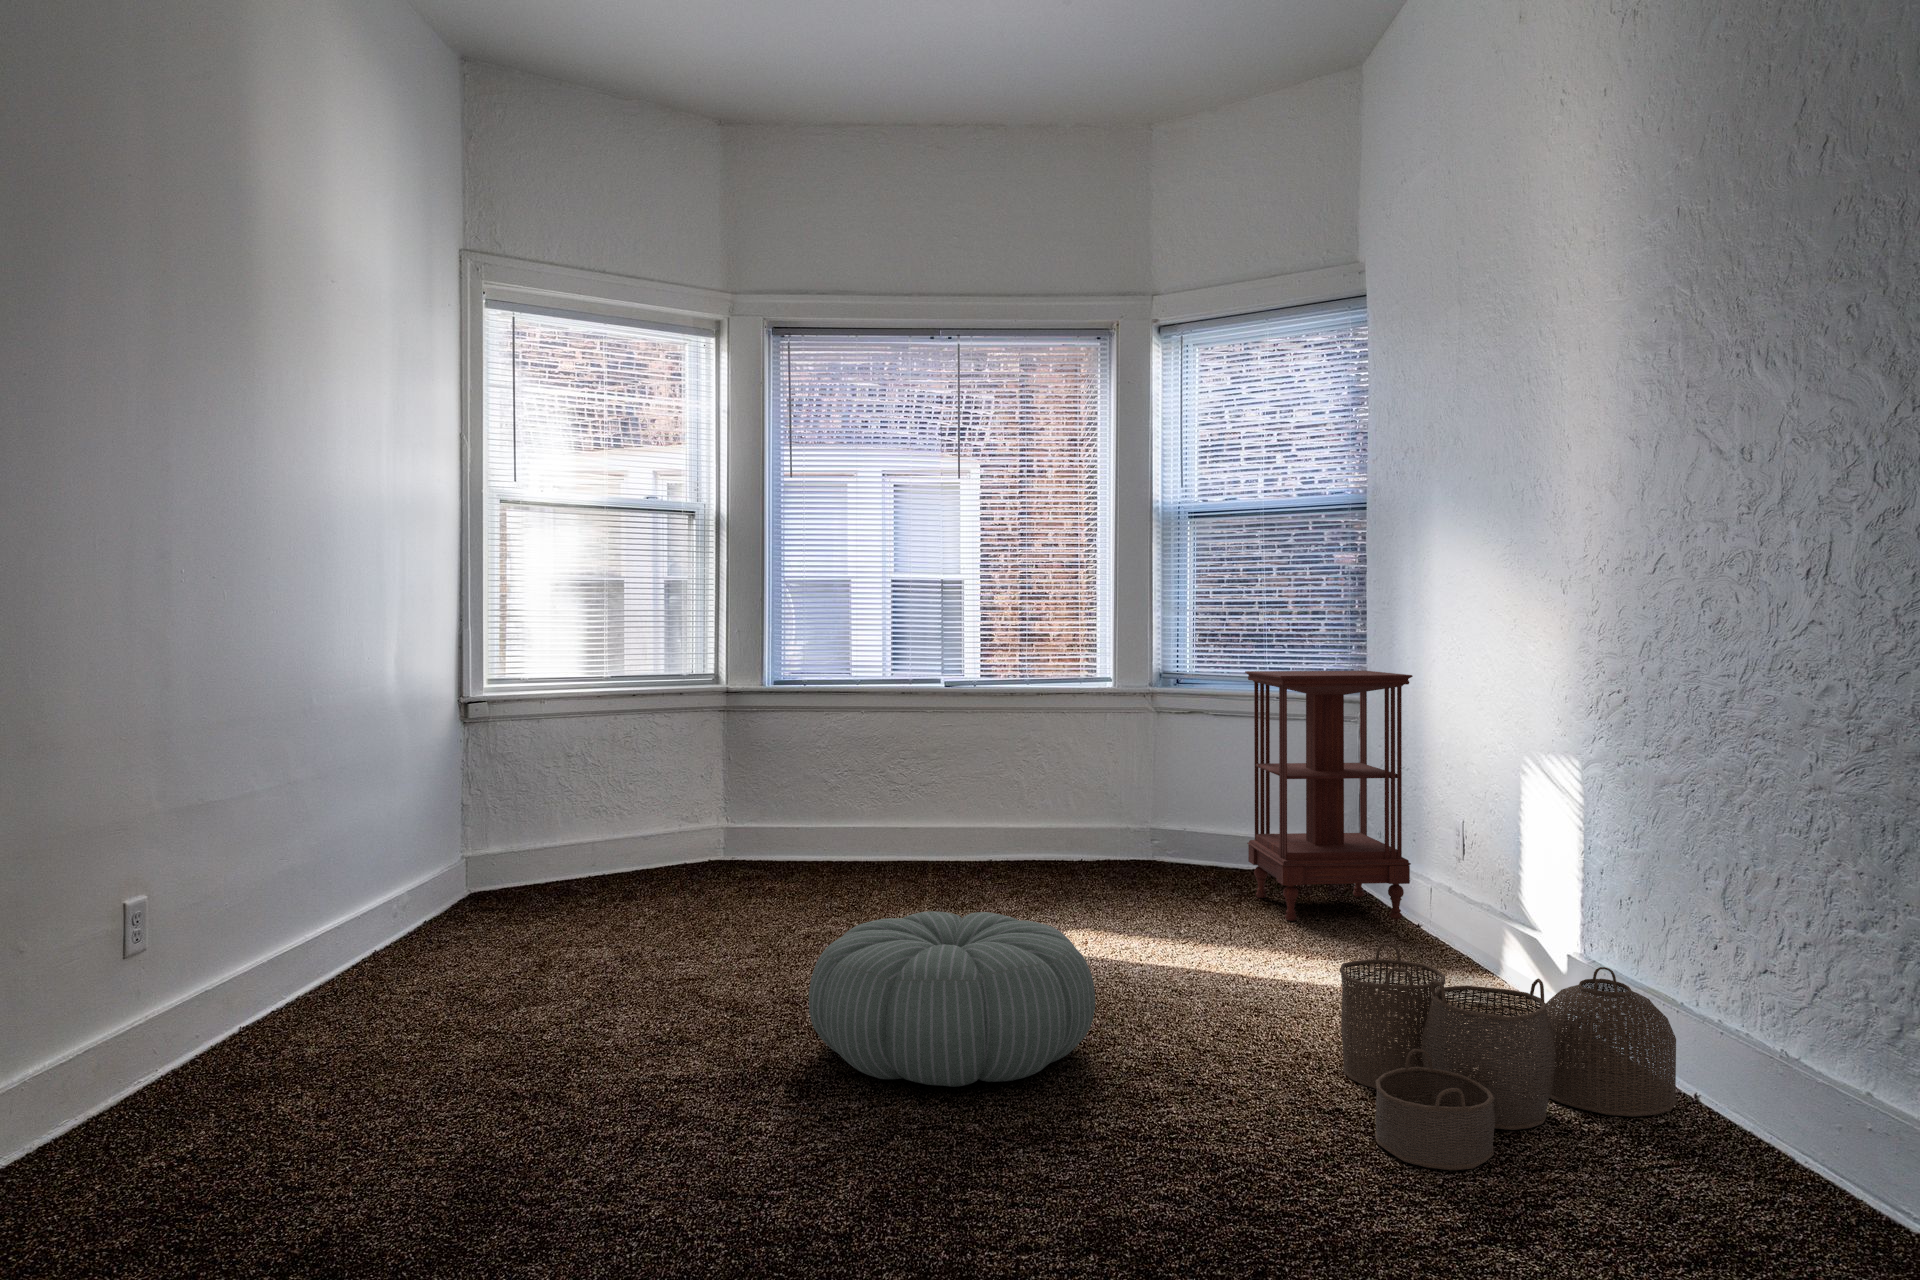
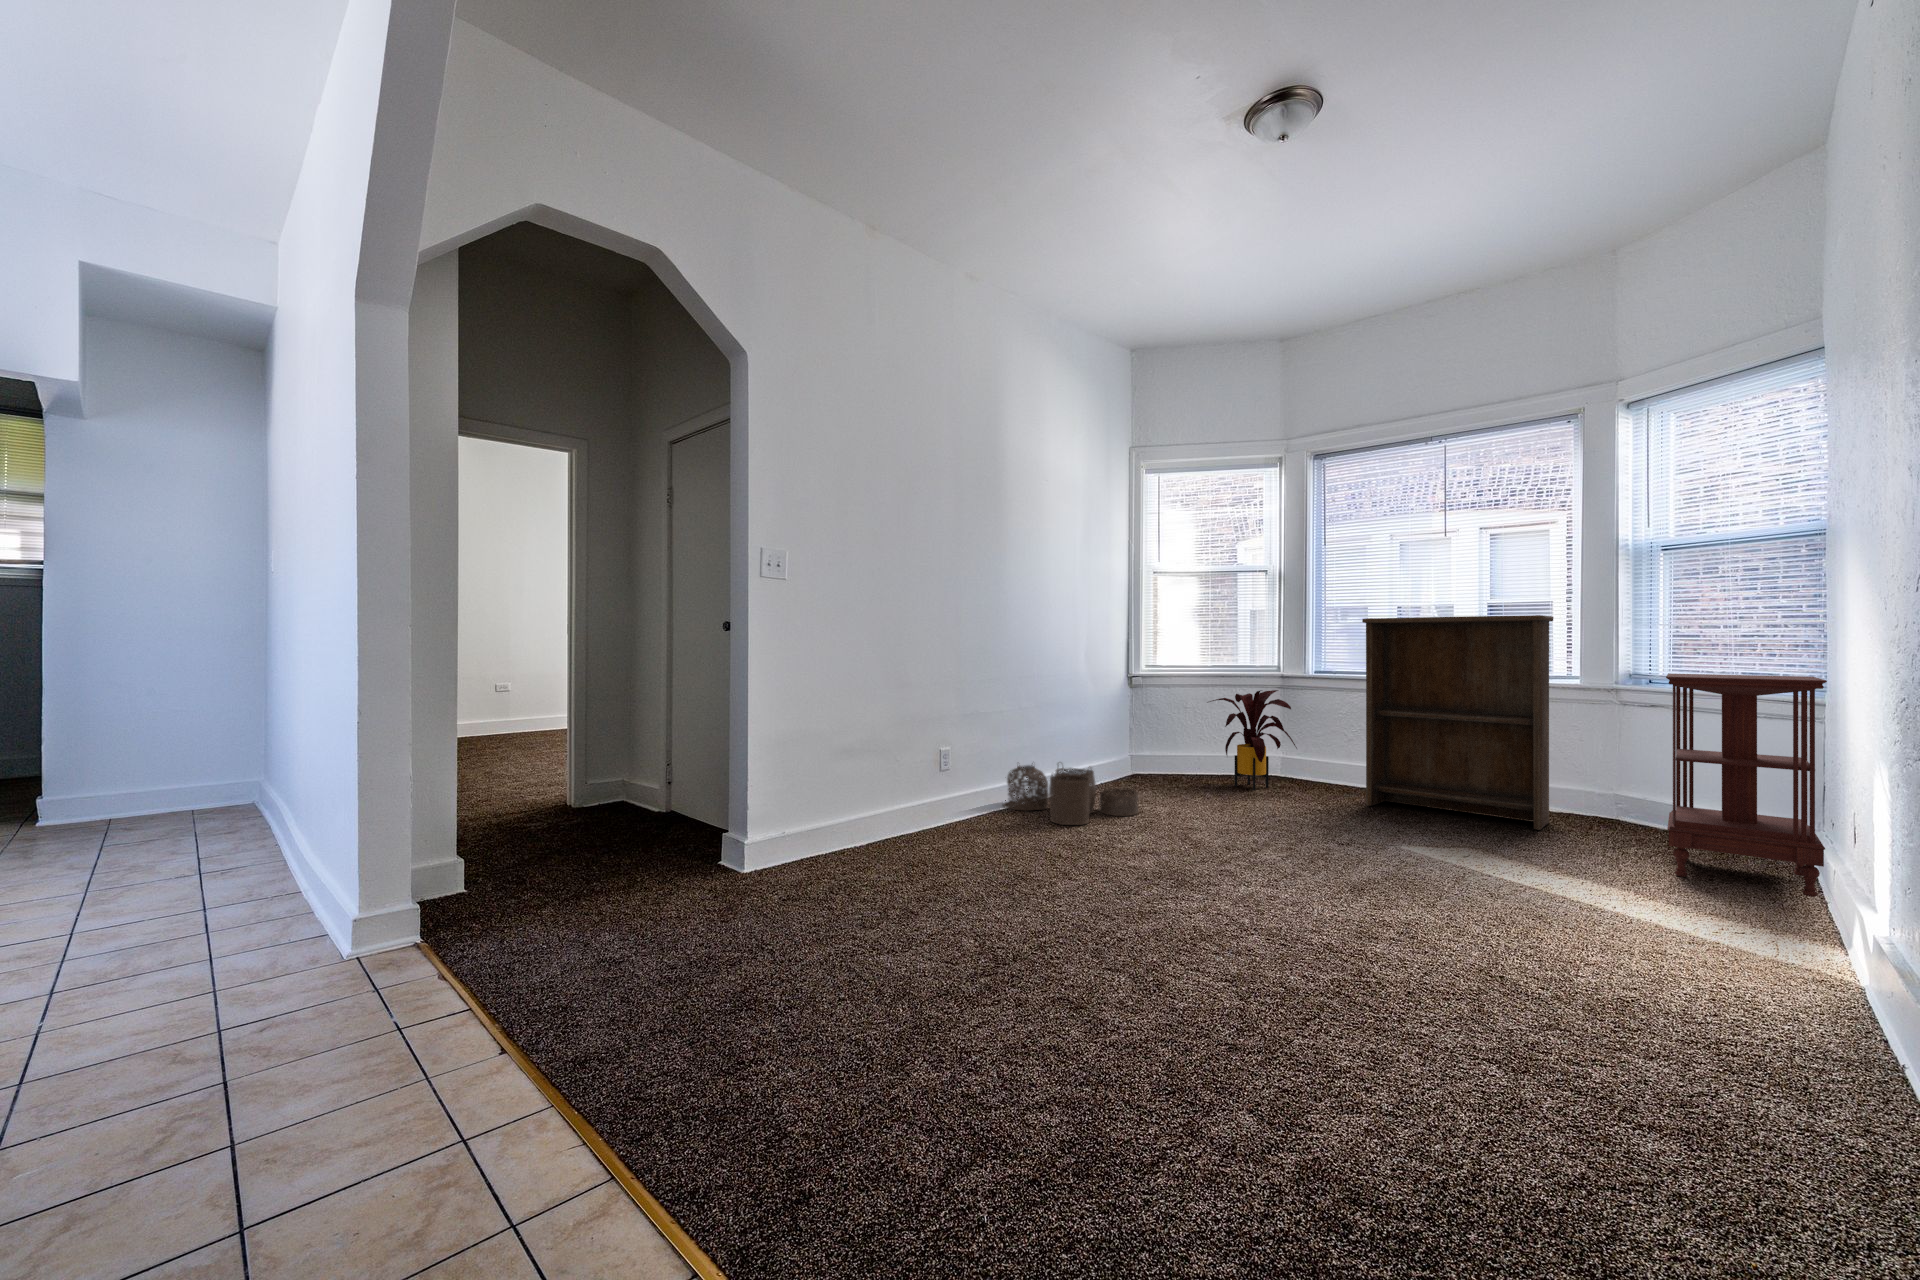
bookshelf: none [886,597,1115,889] -> present [1362,615,1553,830]
house plant: none [622,716,781,891] -> present [1207,690,1297,790]
pouf: present [809,911,1095,1087] -> none [1191,802,1367,902]
woven basket: present [1340,943,1677,1170] -> present [1003,765,1138,825]

